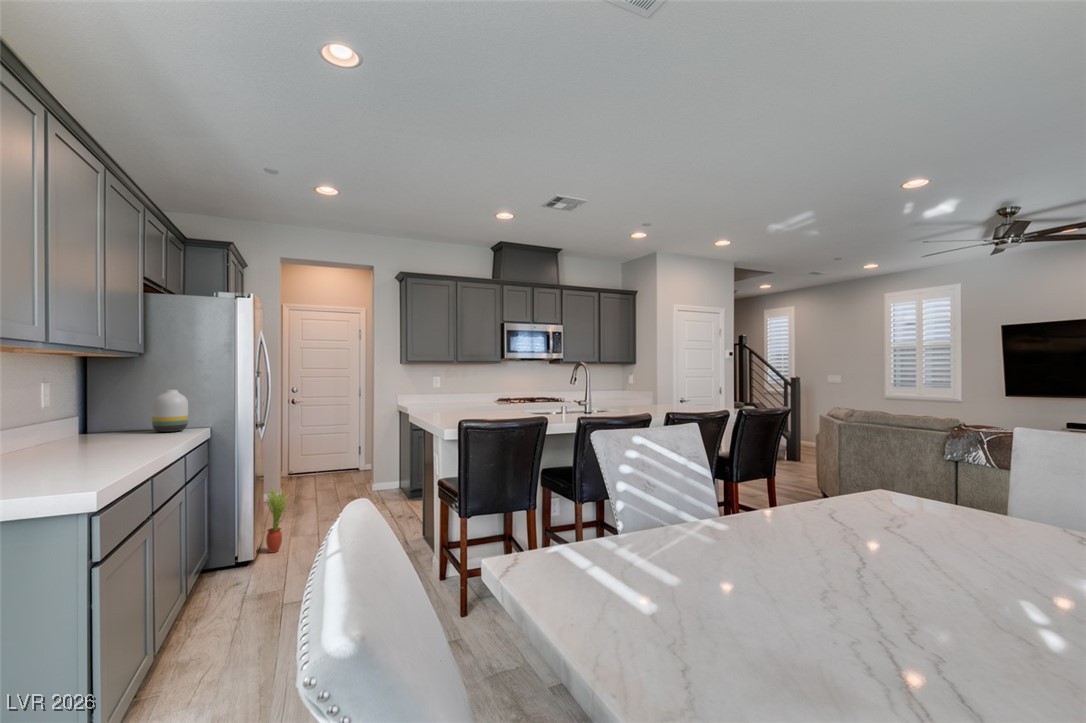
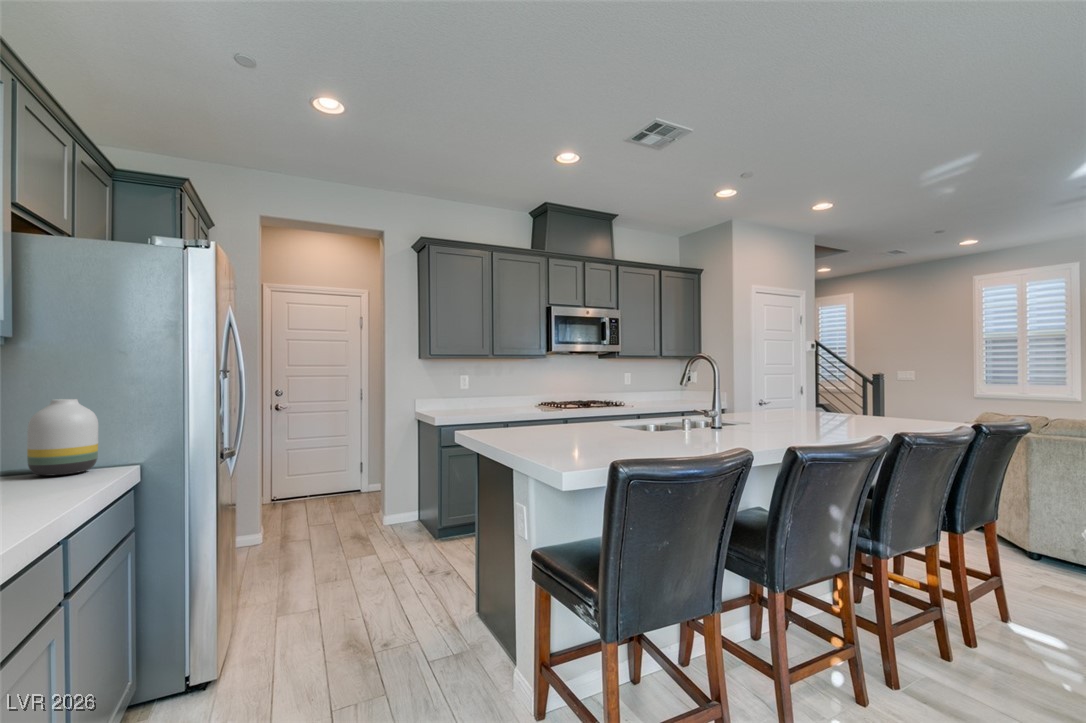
potted plant: present [266,488,288,553] -> none [237,549,274,656]

